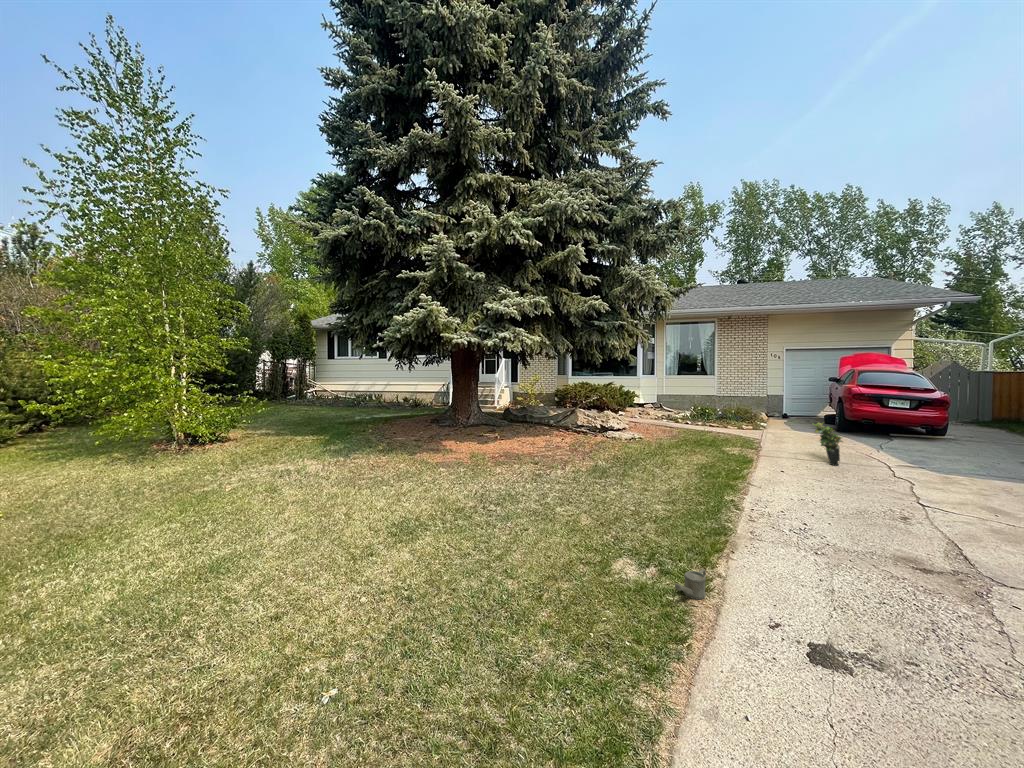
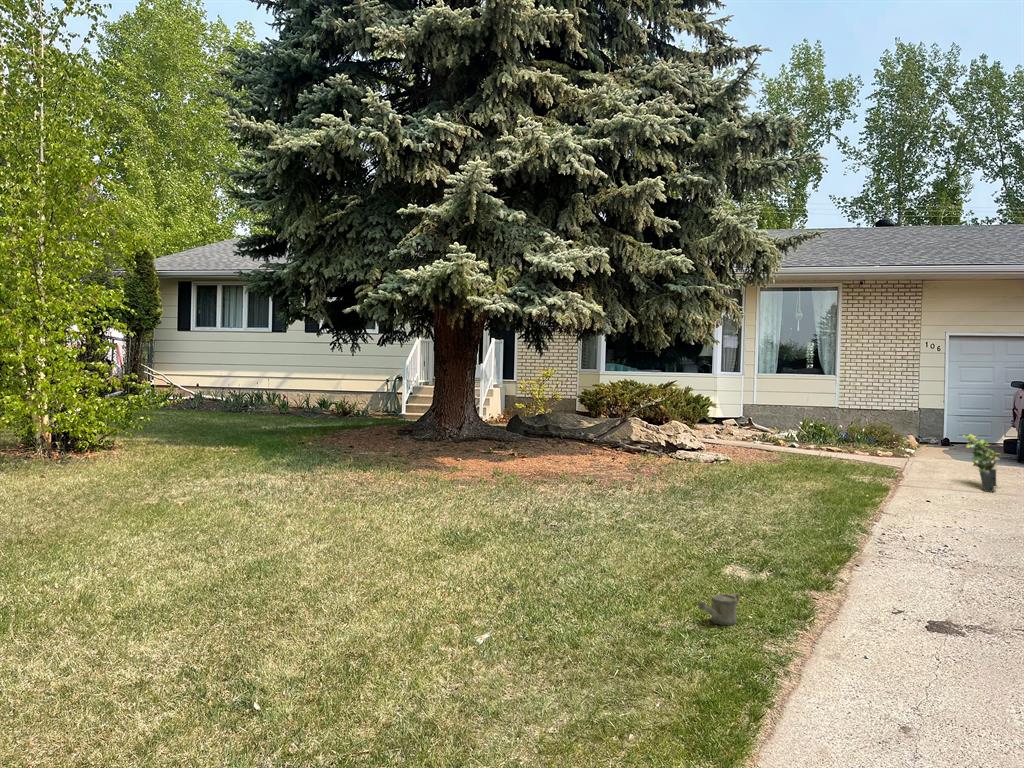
watering can: present [675,569,706,600] -> present [698,593,739,625]

